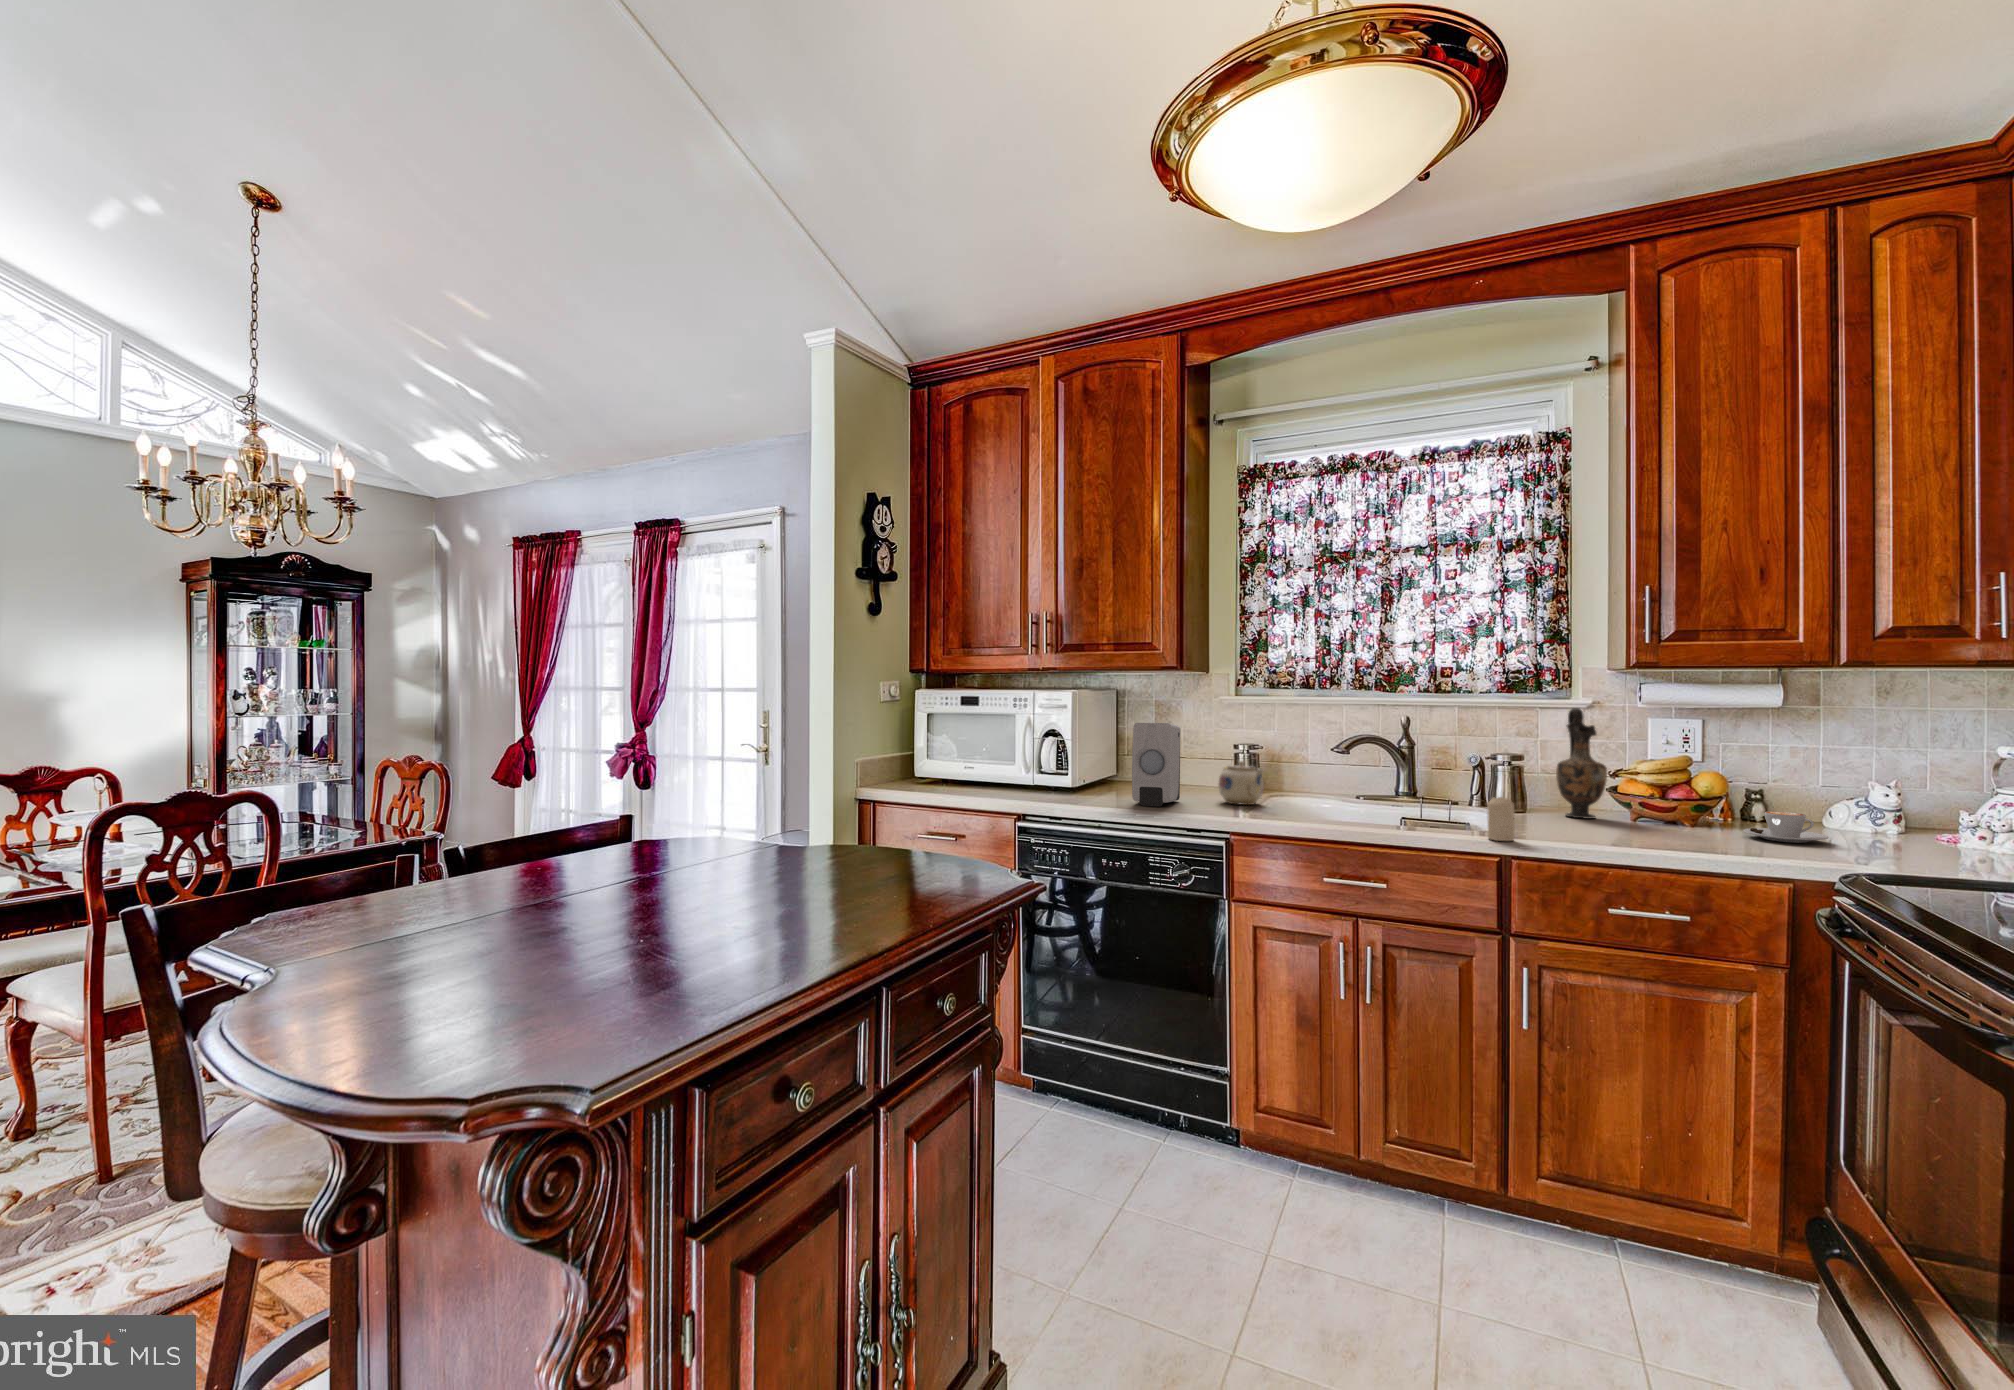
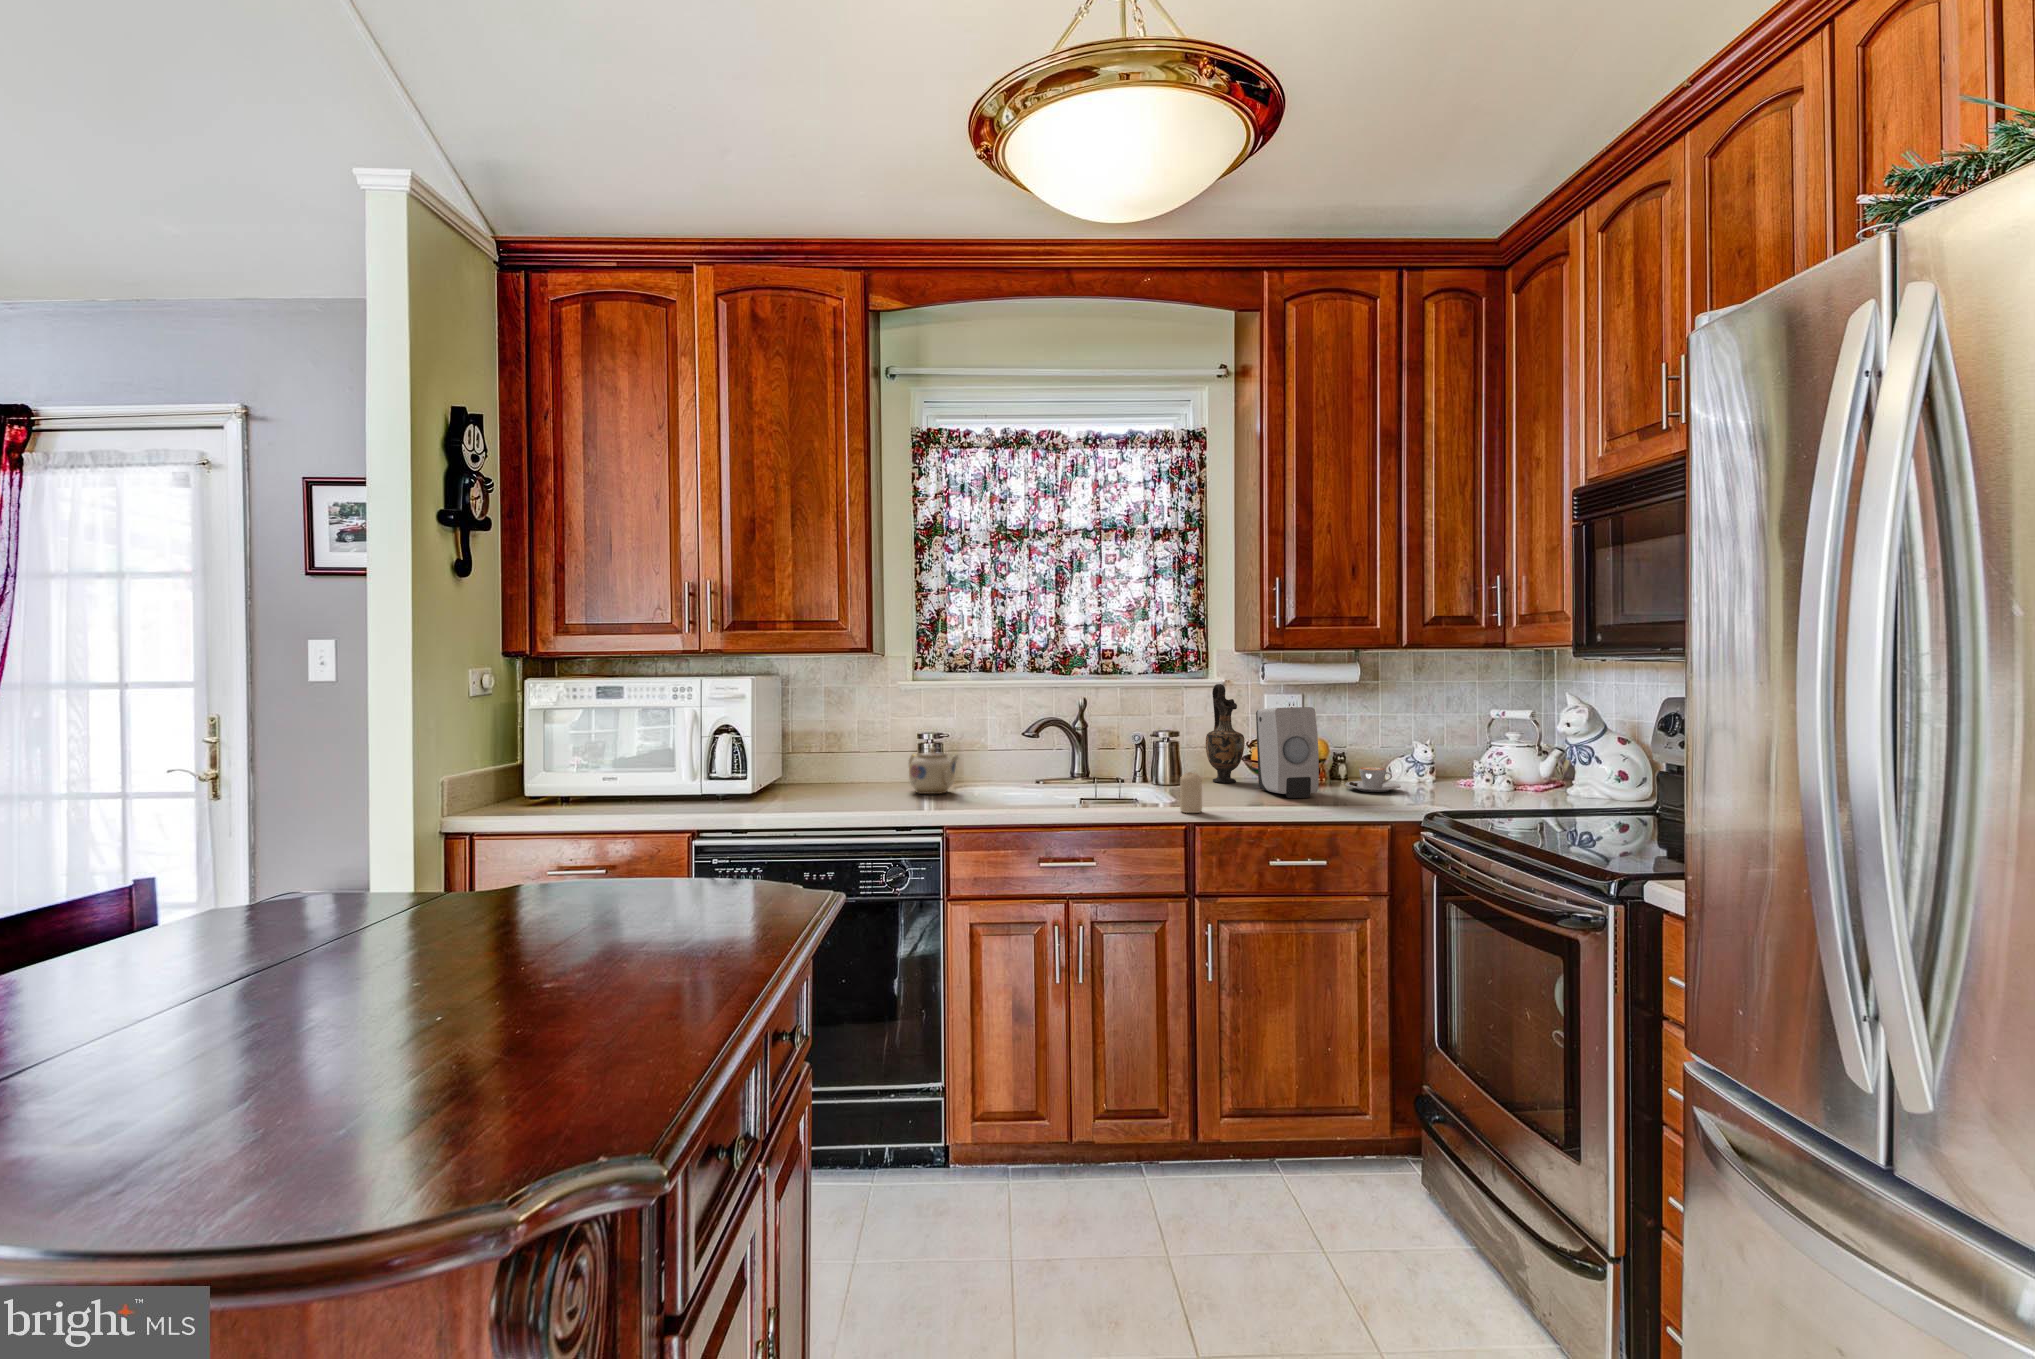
soap dispenser: present [1132,723,1180,806] -> present [1256,707,1319,798]

